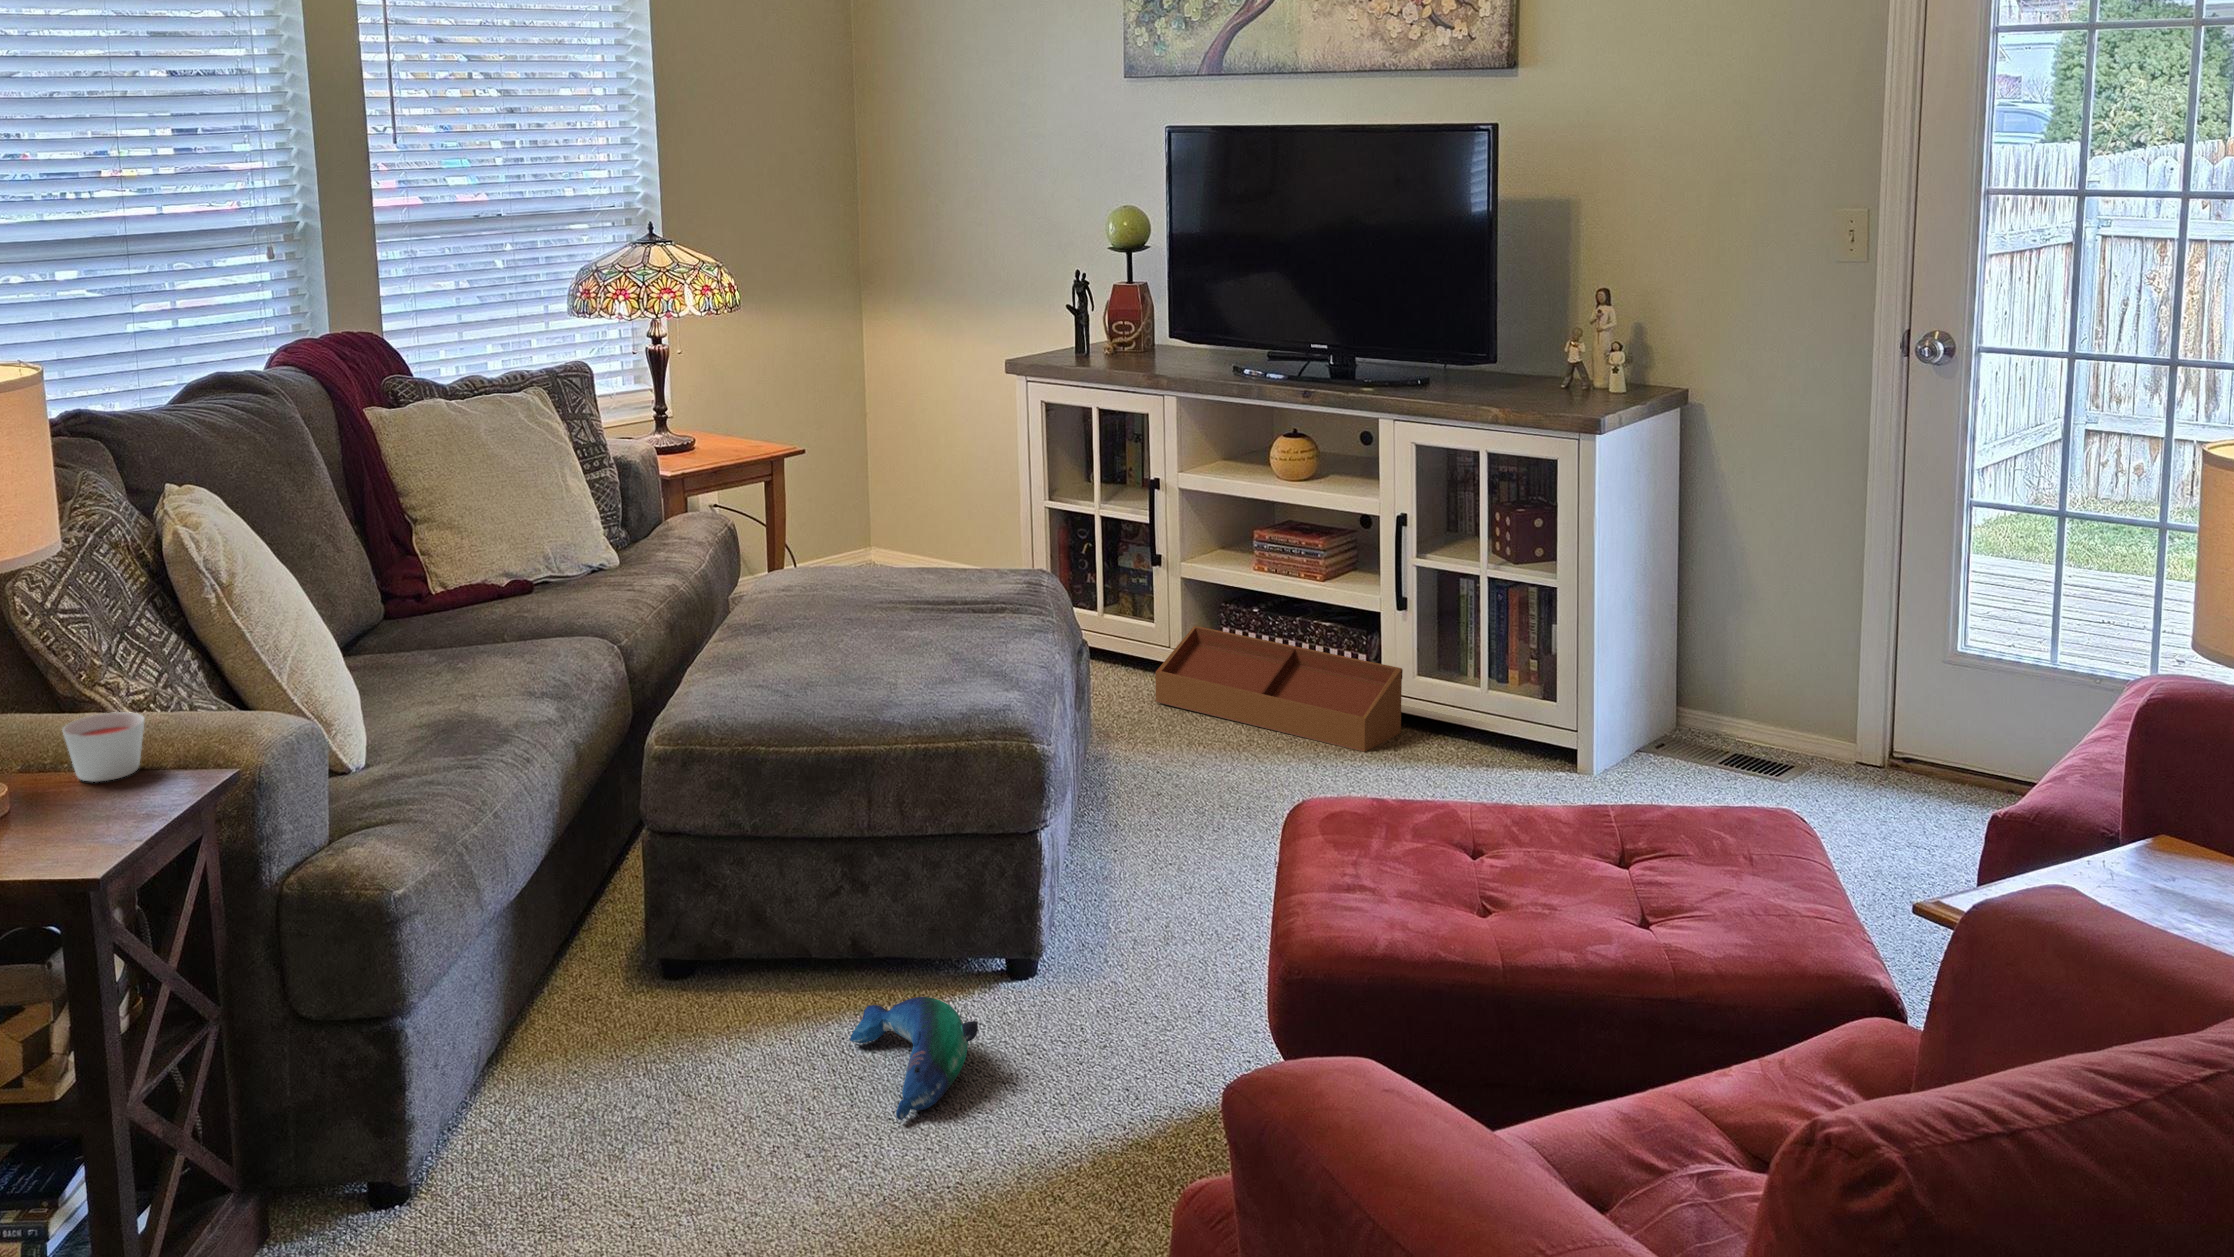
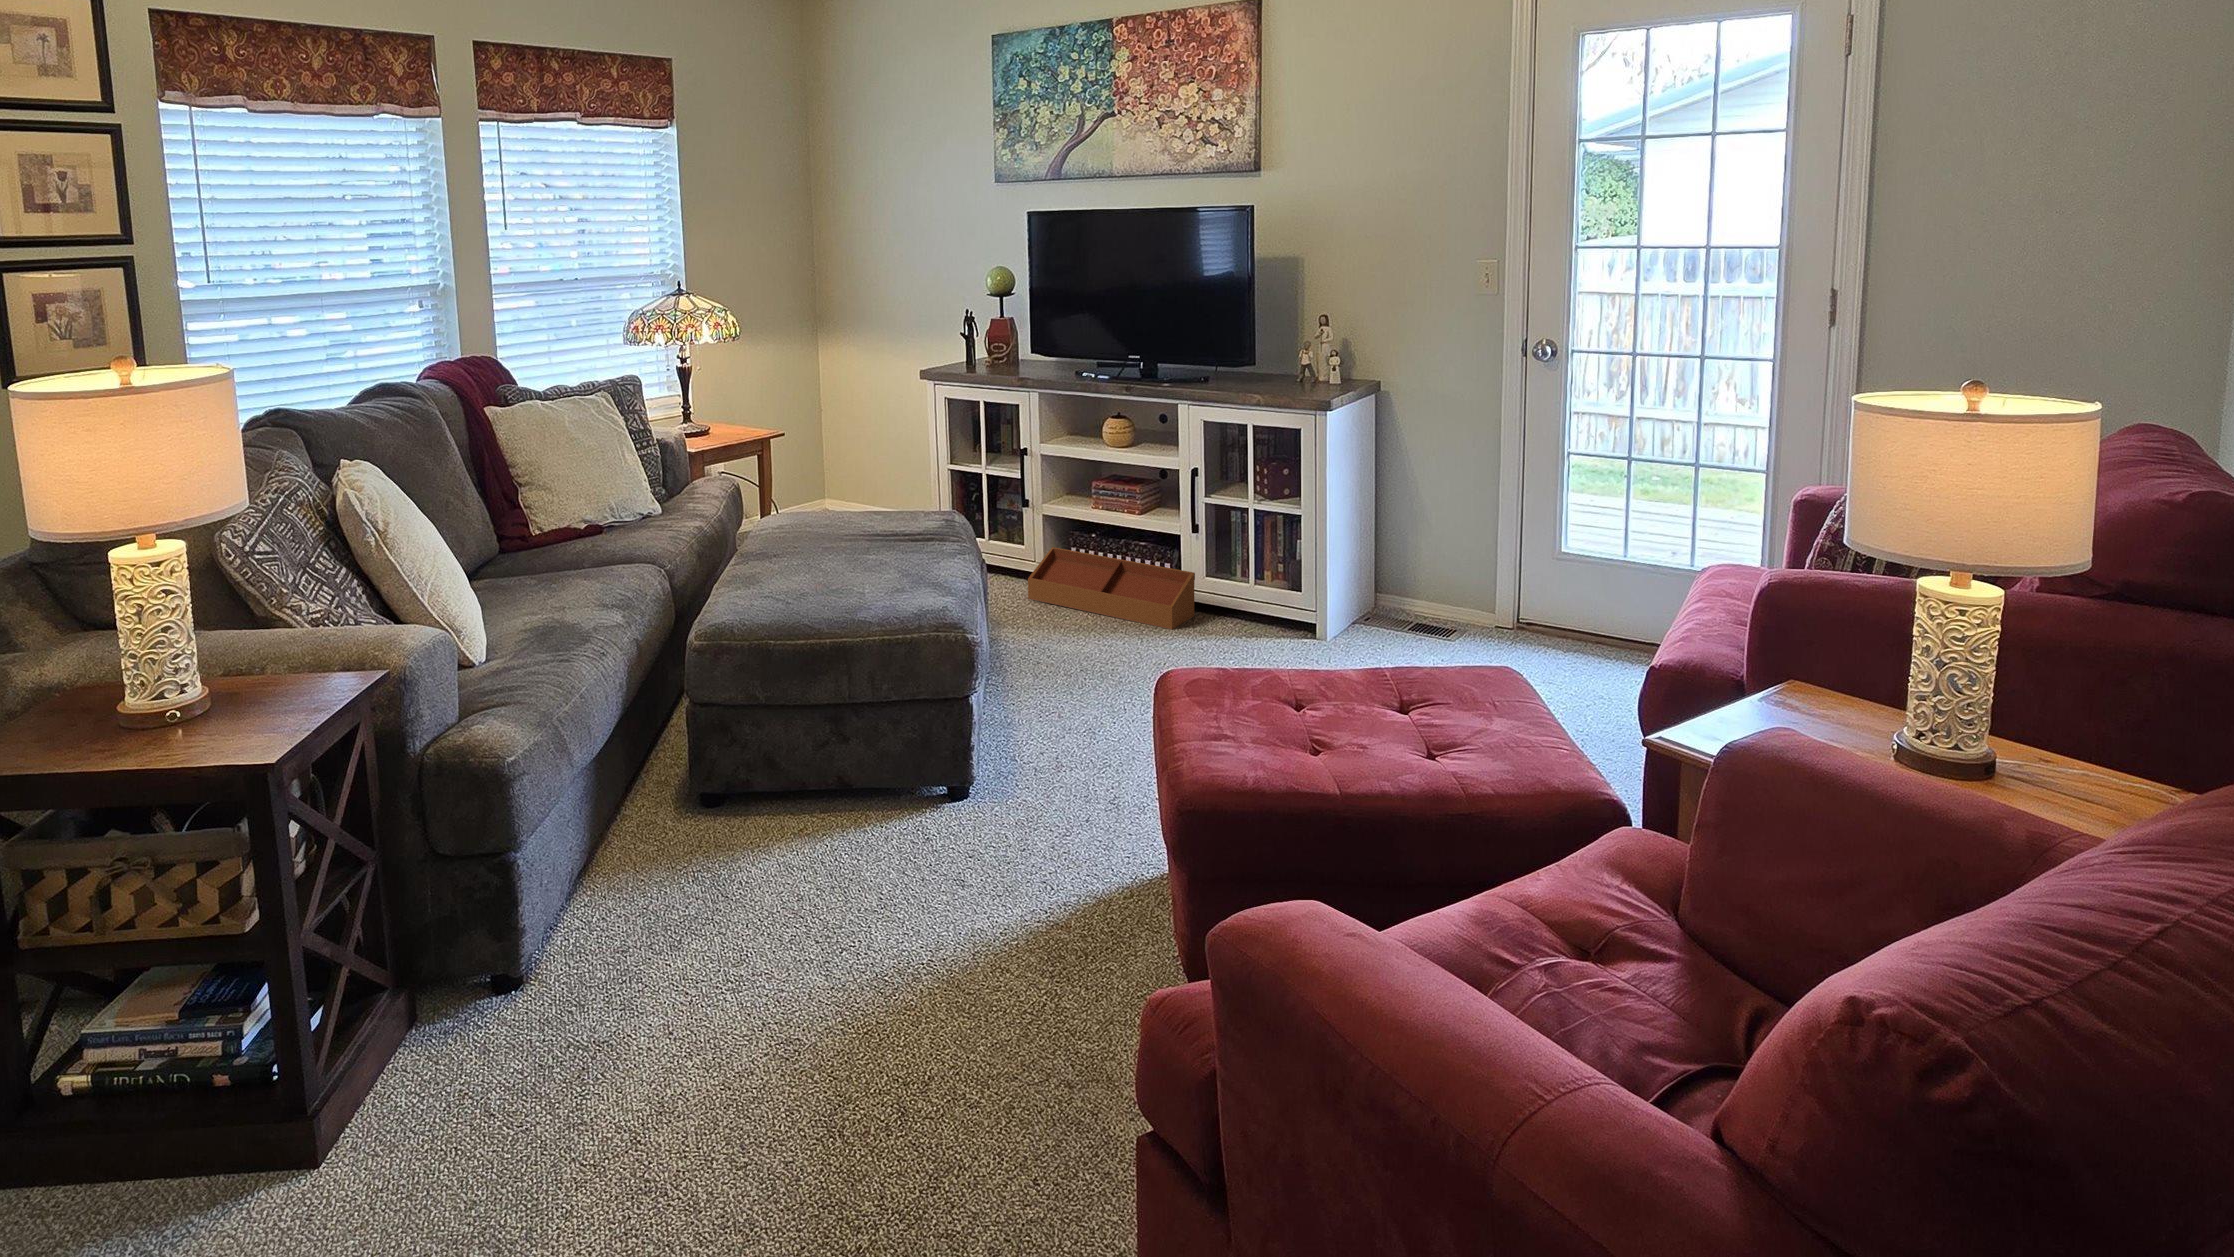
candle: present [63,712,144,782] -> none [254,629,318,682]
plush toy: present [850,997,978,1120] -> none [839,815,932,907]

